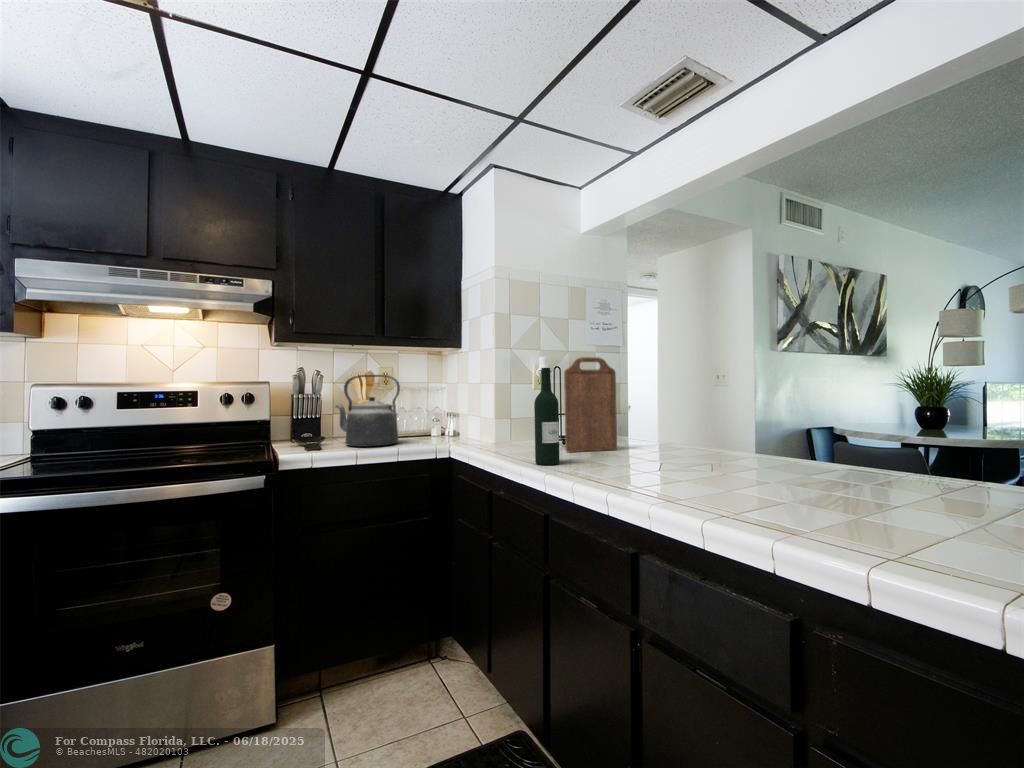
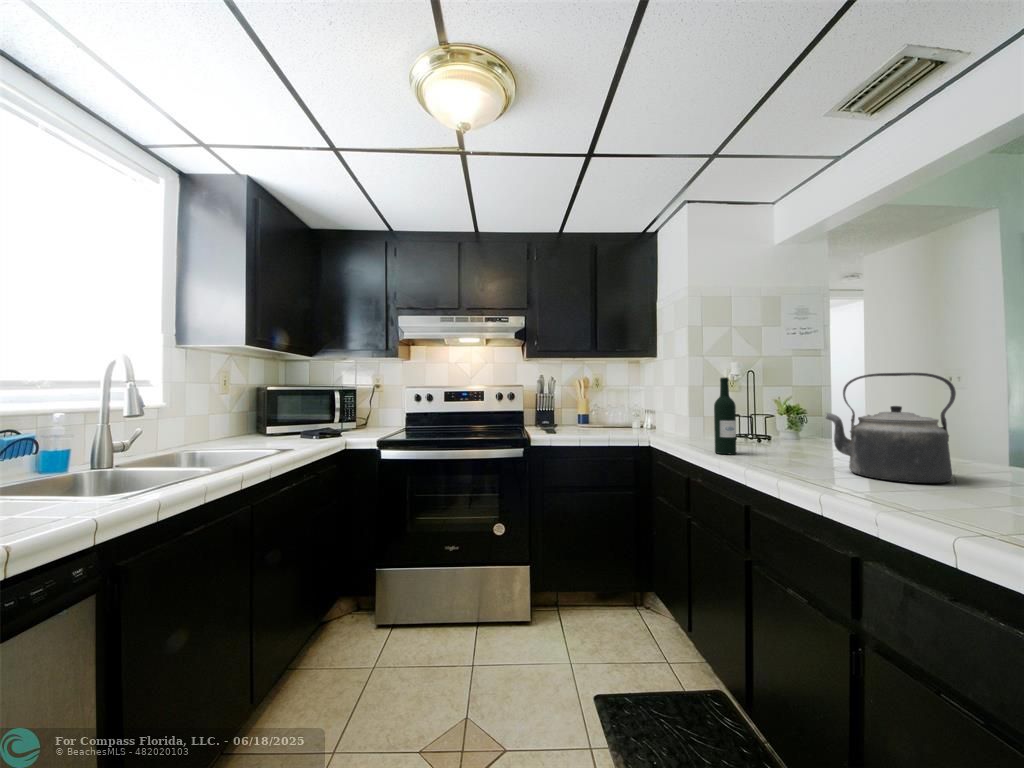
cutting board: present [564,357,617,452] -> none [748,366,803,448]
kettle: present [335,375,400,446] -> present [826,373,956,483]

